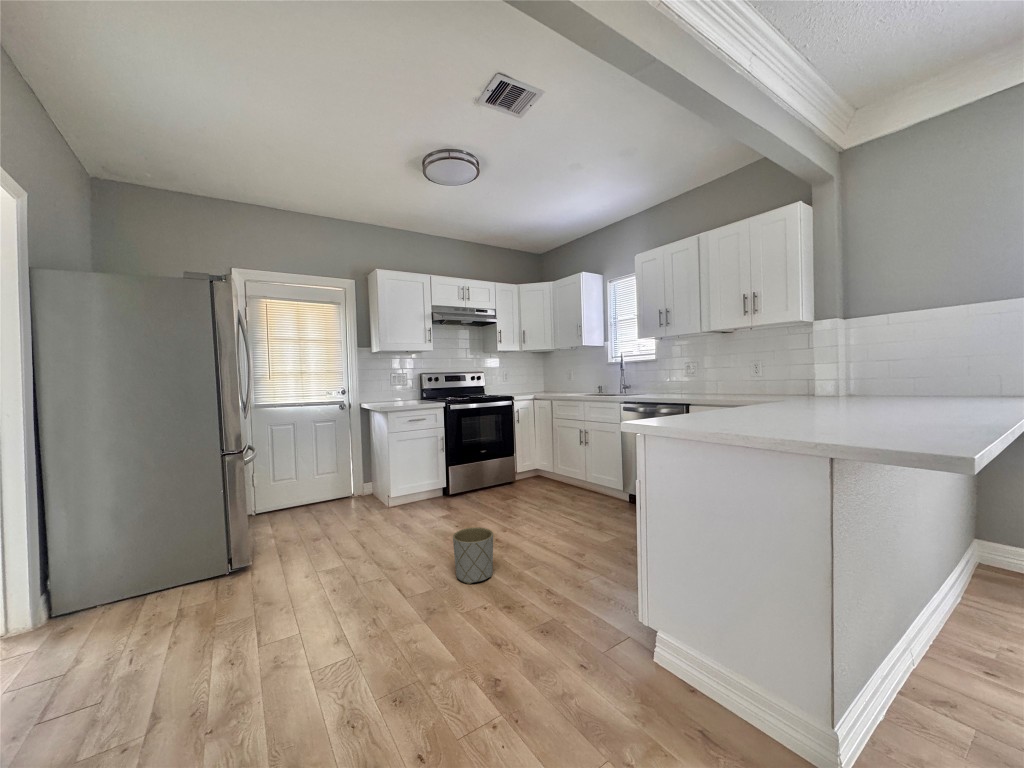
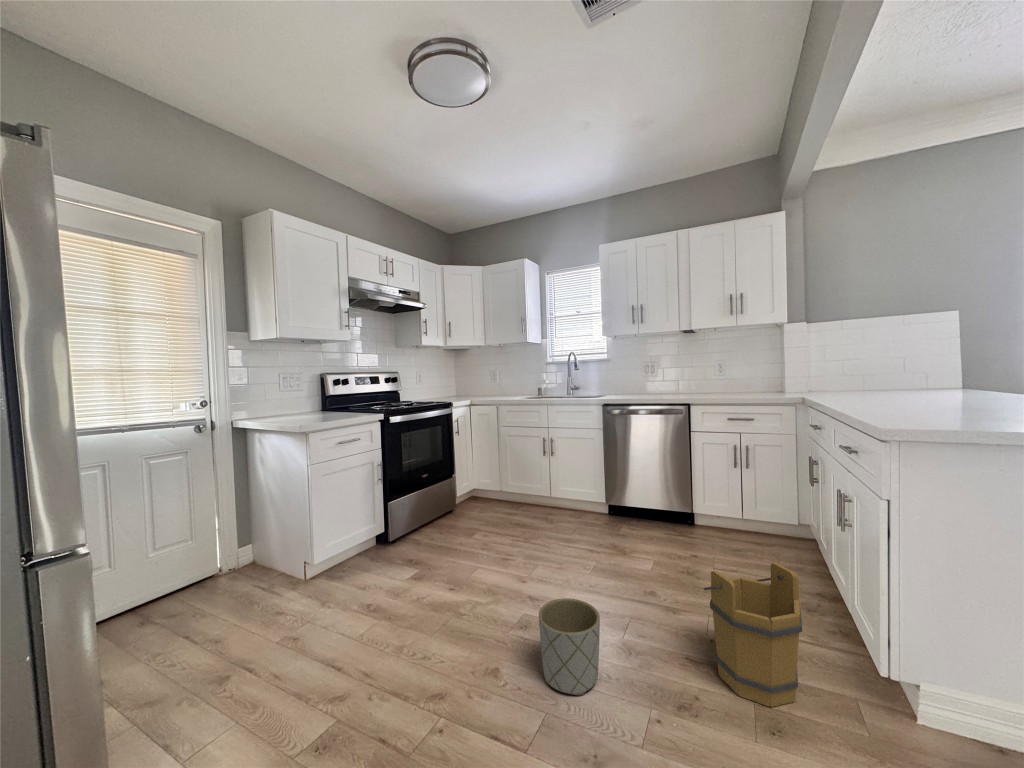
bucket: none [553,519,618,620] -> present [704,562,802,707]

